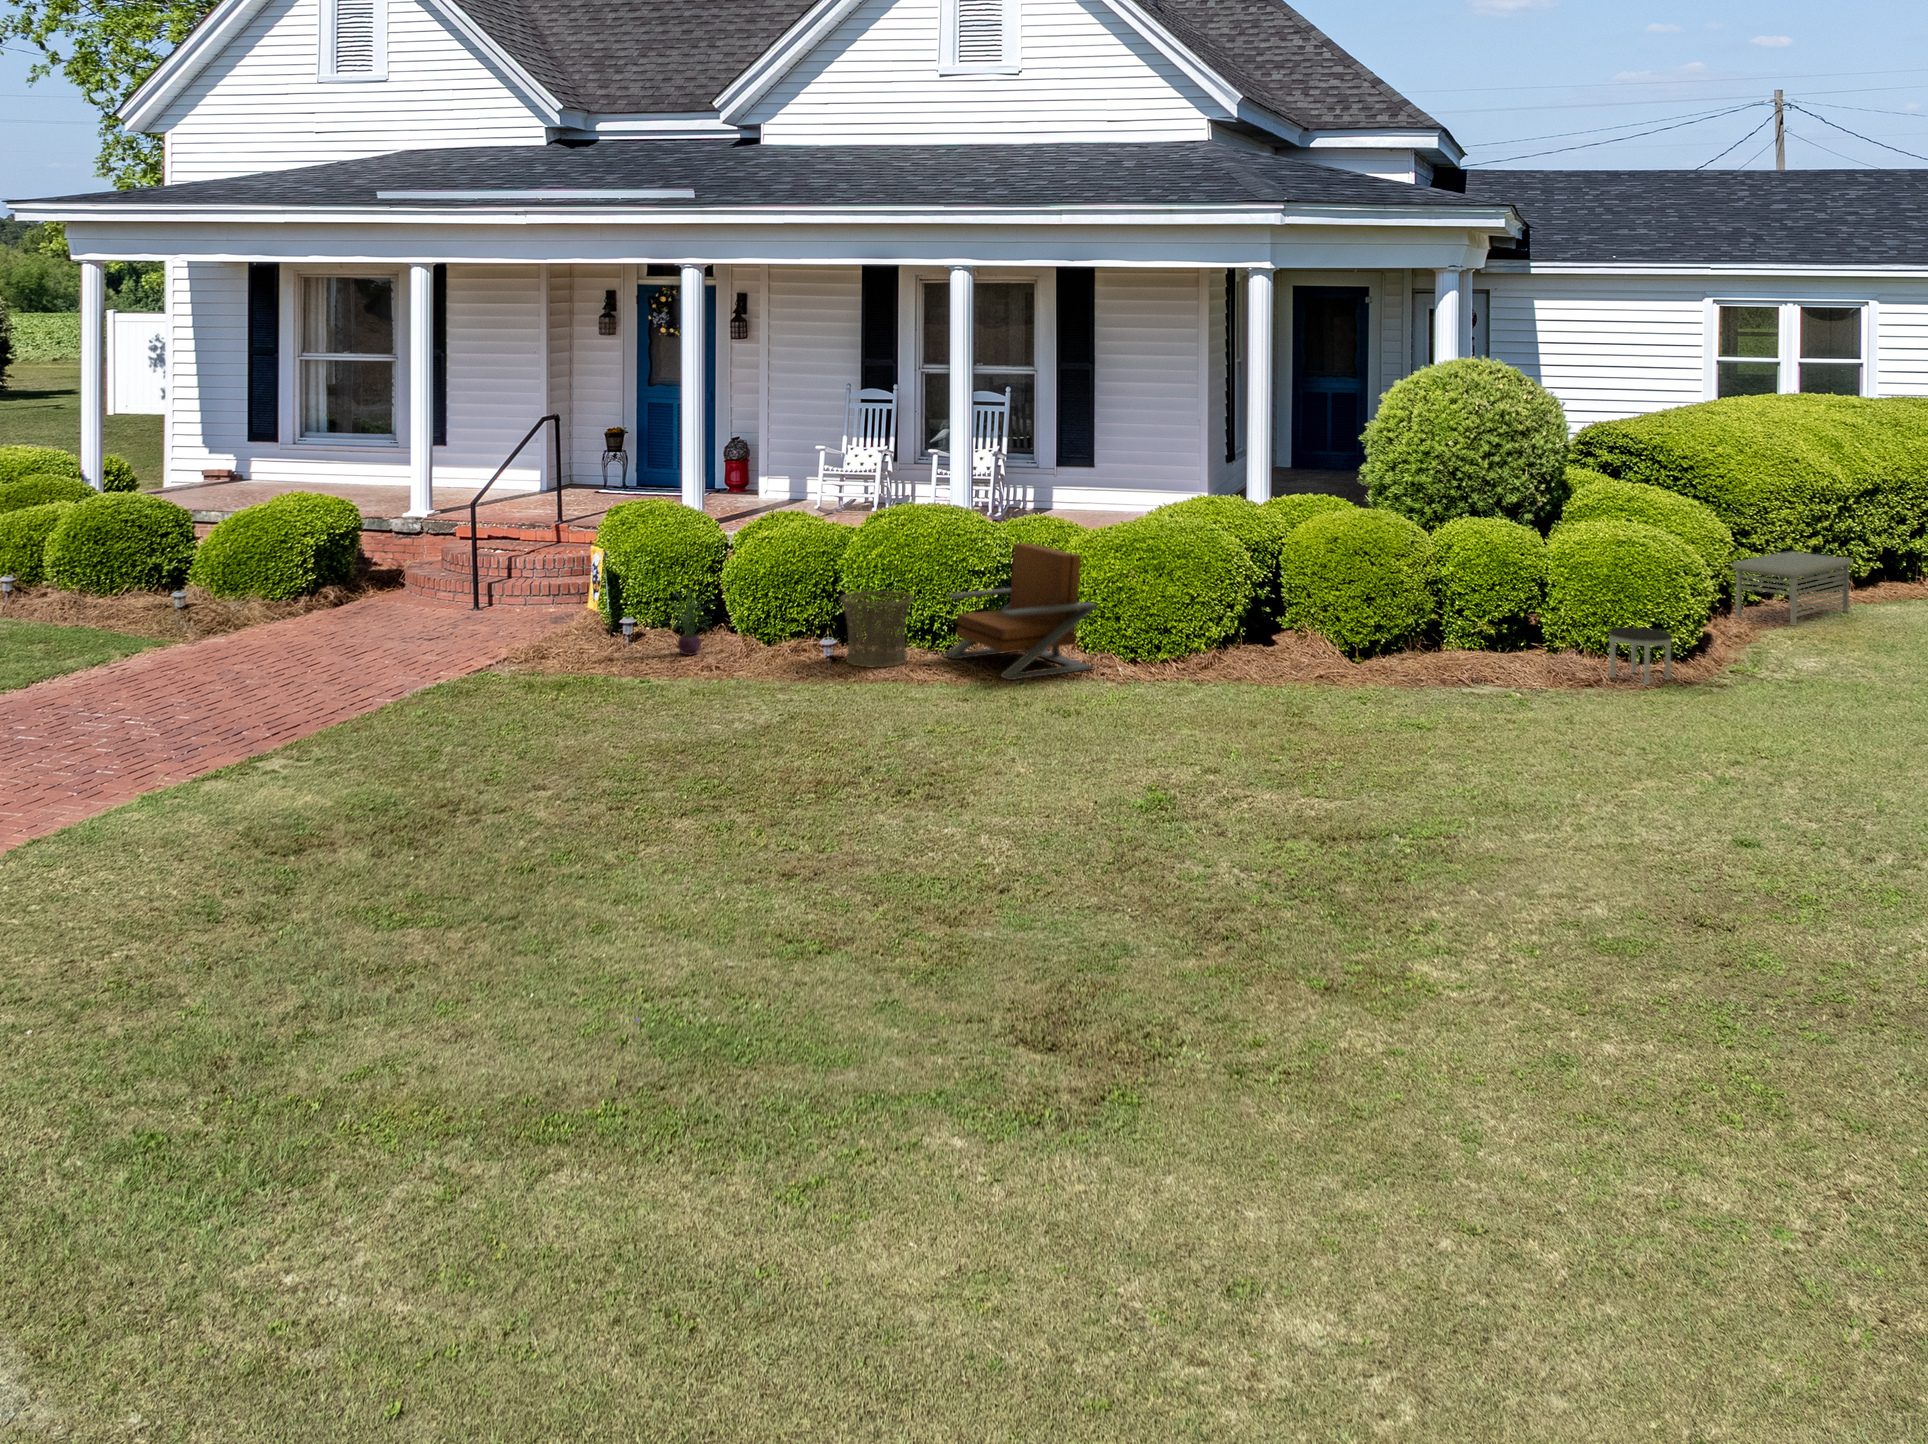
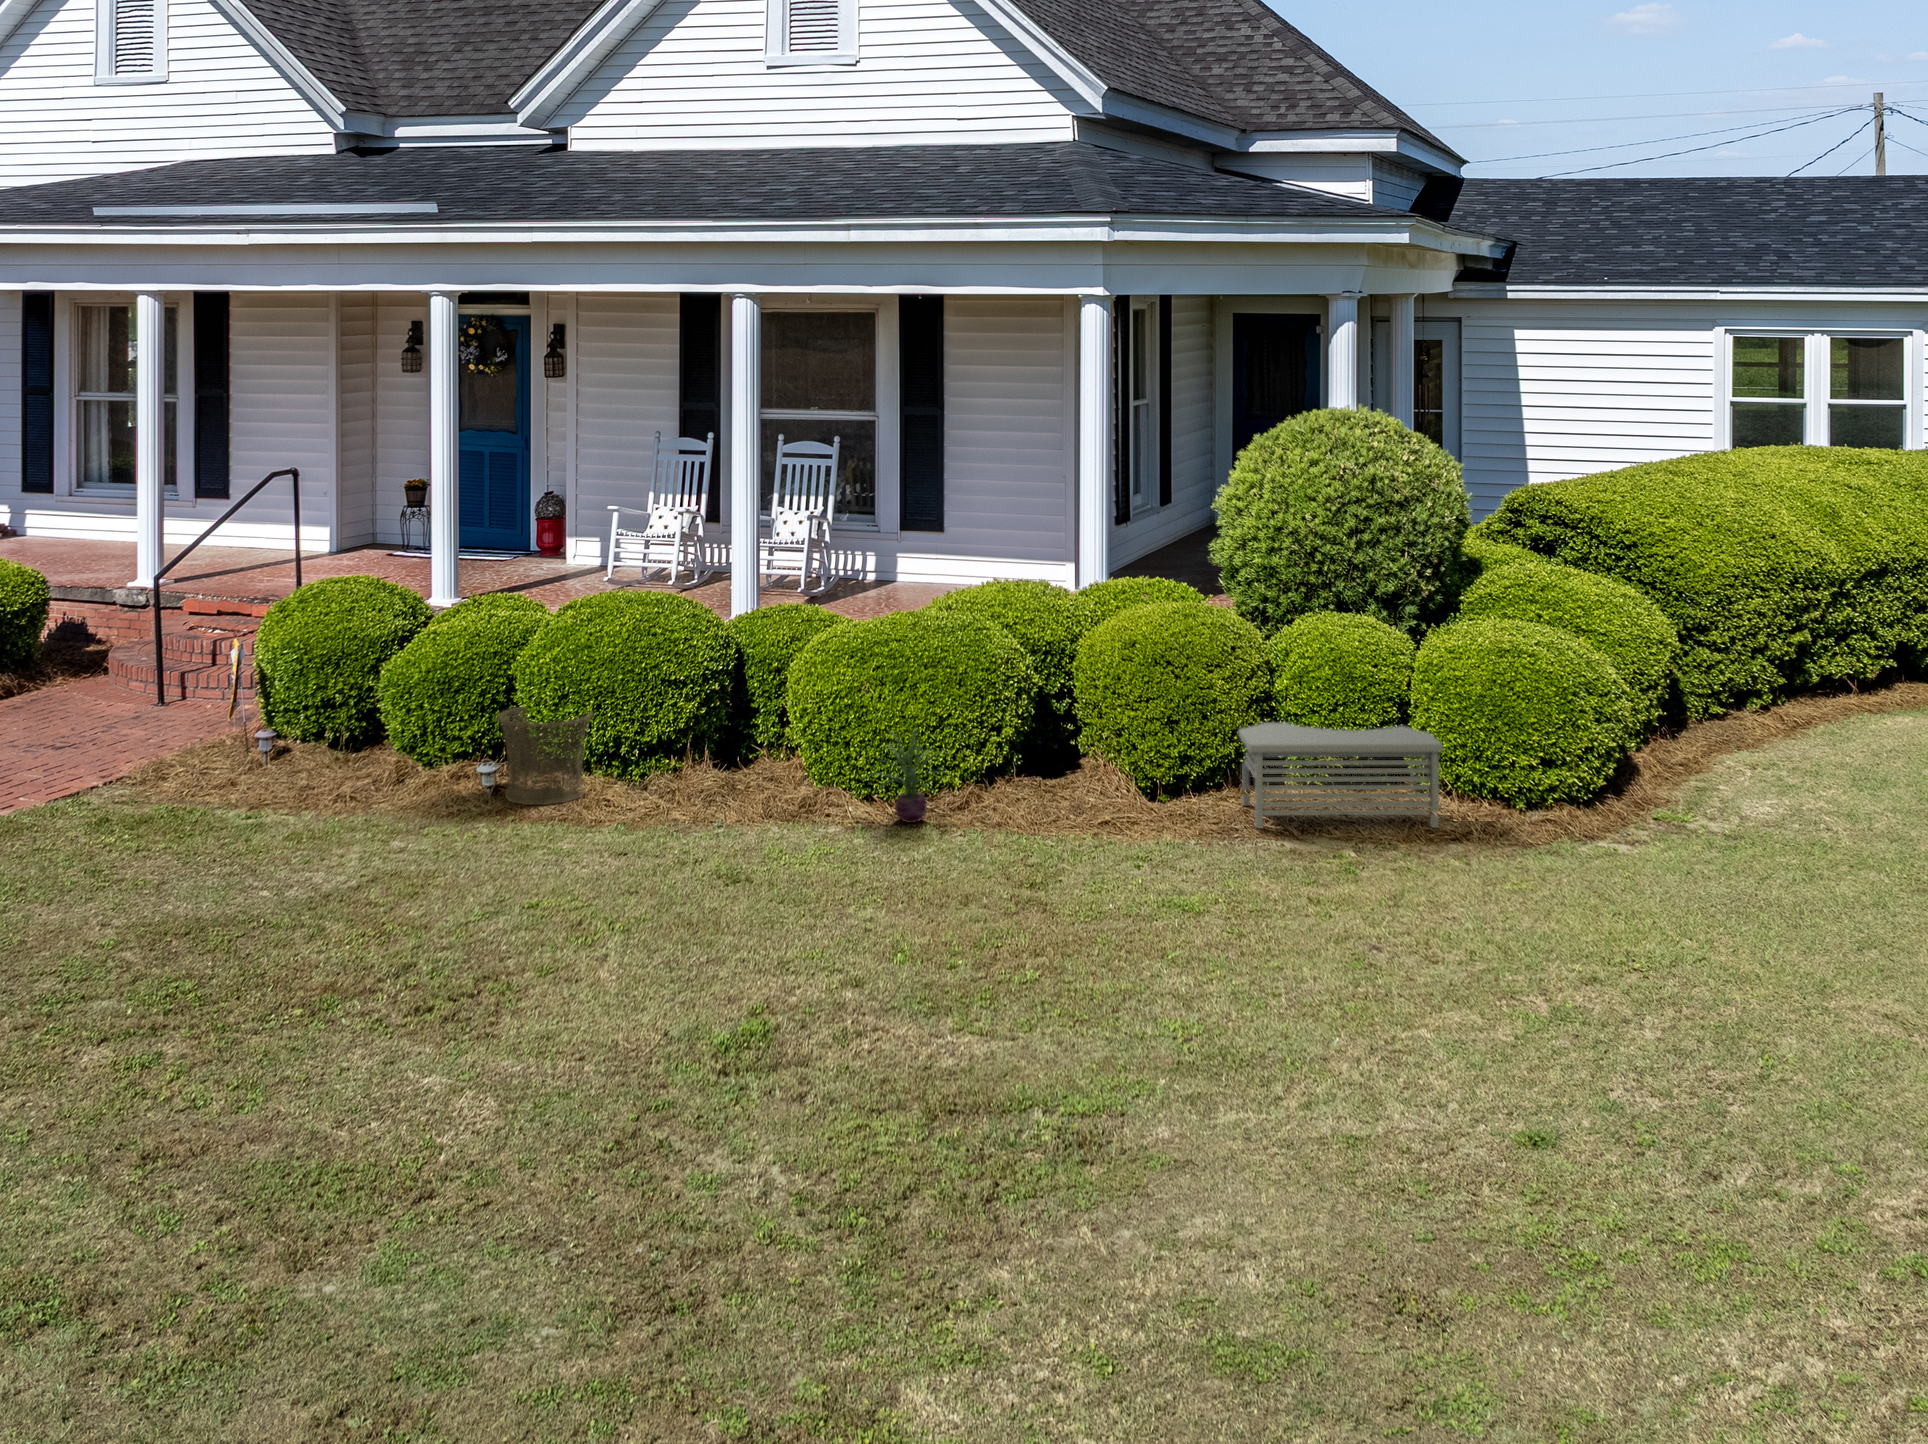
lounge chair: present [947,543,1097,680] -> none [638,644,815,826]
storage bench: present [1732,552,1853,626] -> present [1239,723,1443,828]
decorative plant: present [667,589,708,655] -> present [881,730,929,823]
round table: present [1608,627,1673,685] -> none [1473,761,1556,842]

